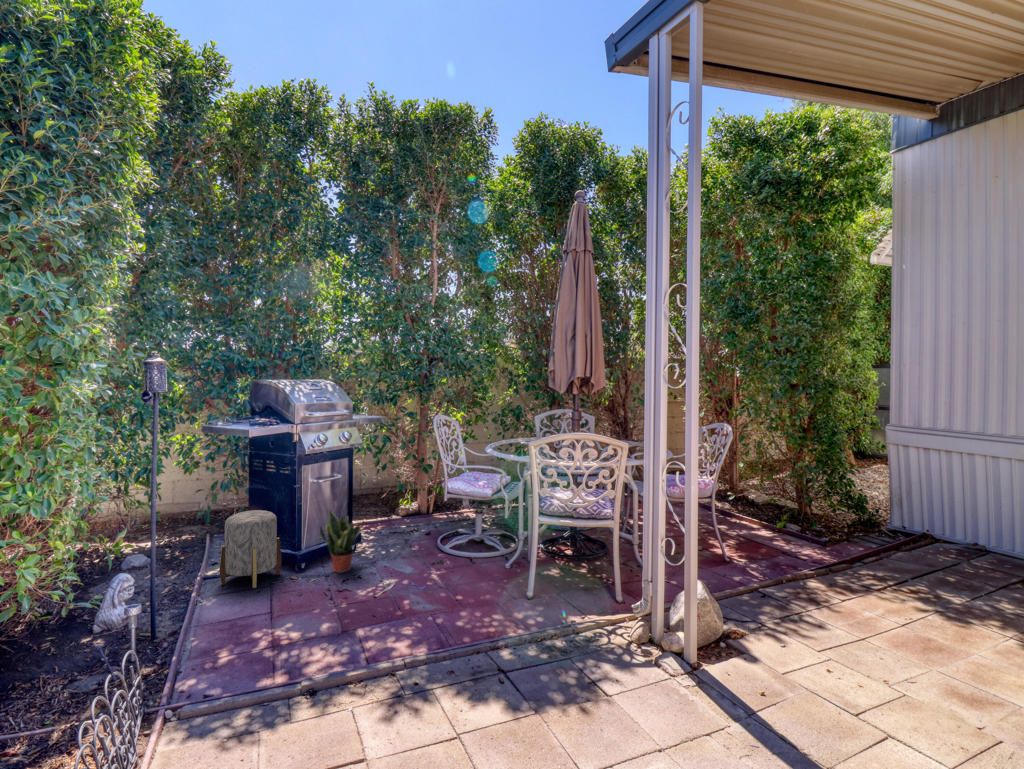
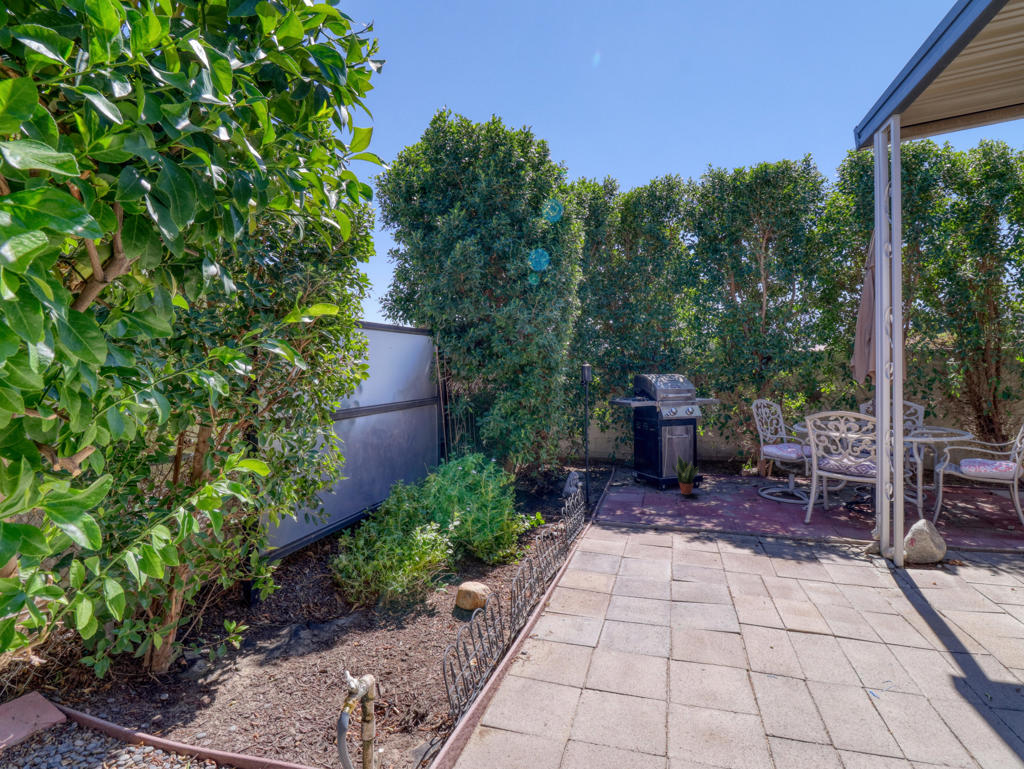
stool: present [219,510,282,588] -> none [618,450,651,493]

